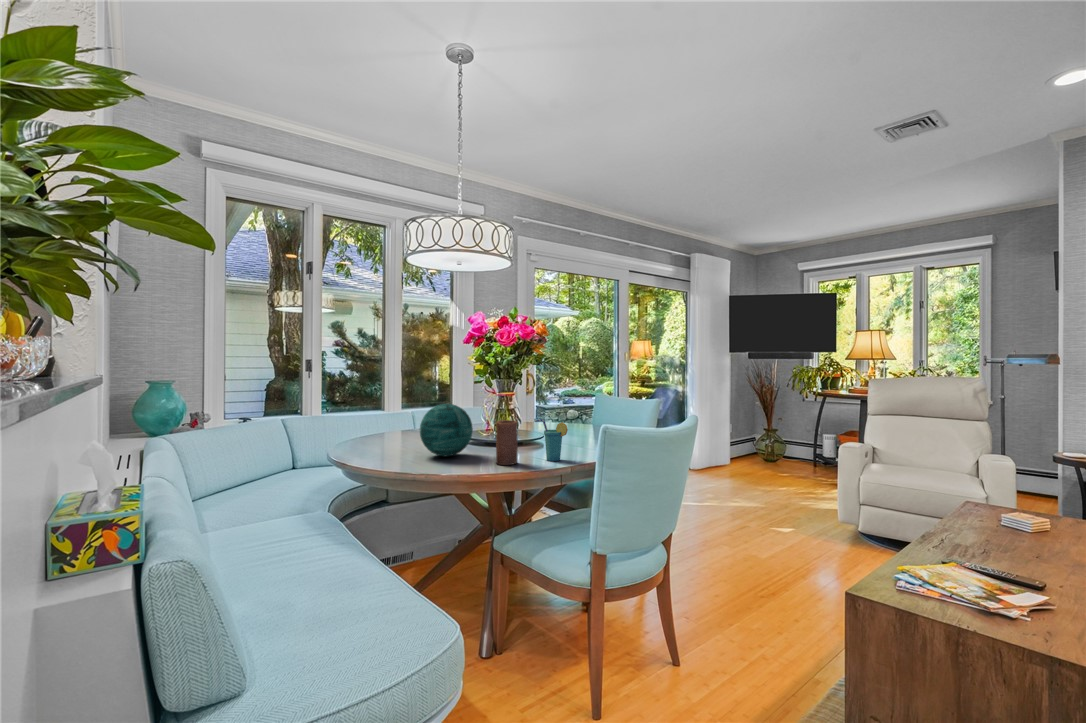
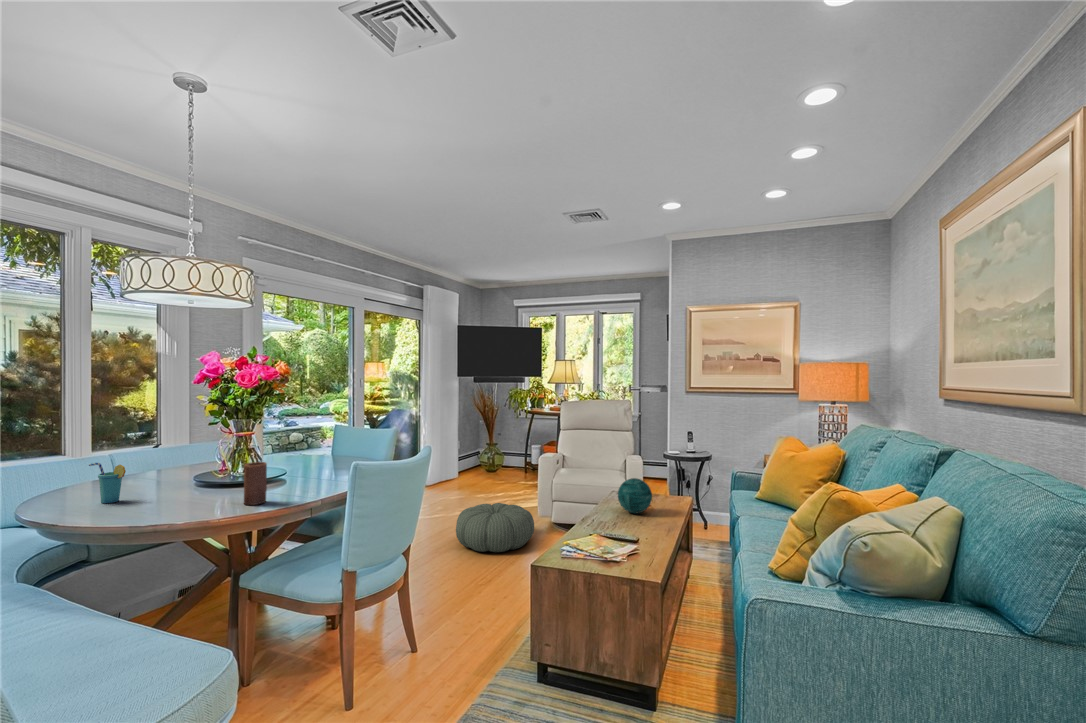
decorative orb: present [420,404,473,457] -> present [618,478,652,513]
cup: present [534,419,568,461] -> present [89,463,126,503]
pouf: none [729,498,834,559] -> present [456,503,534,552]

